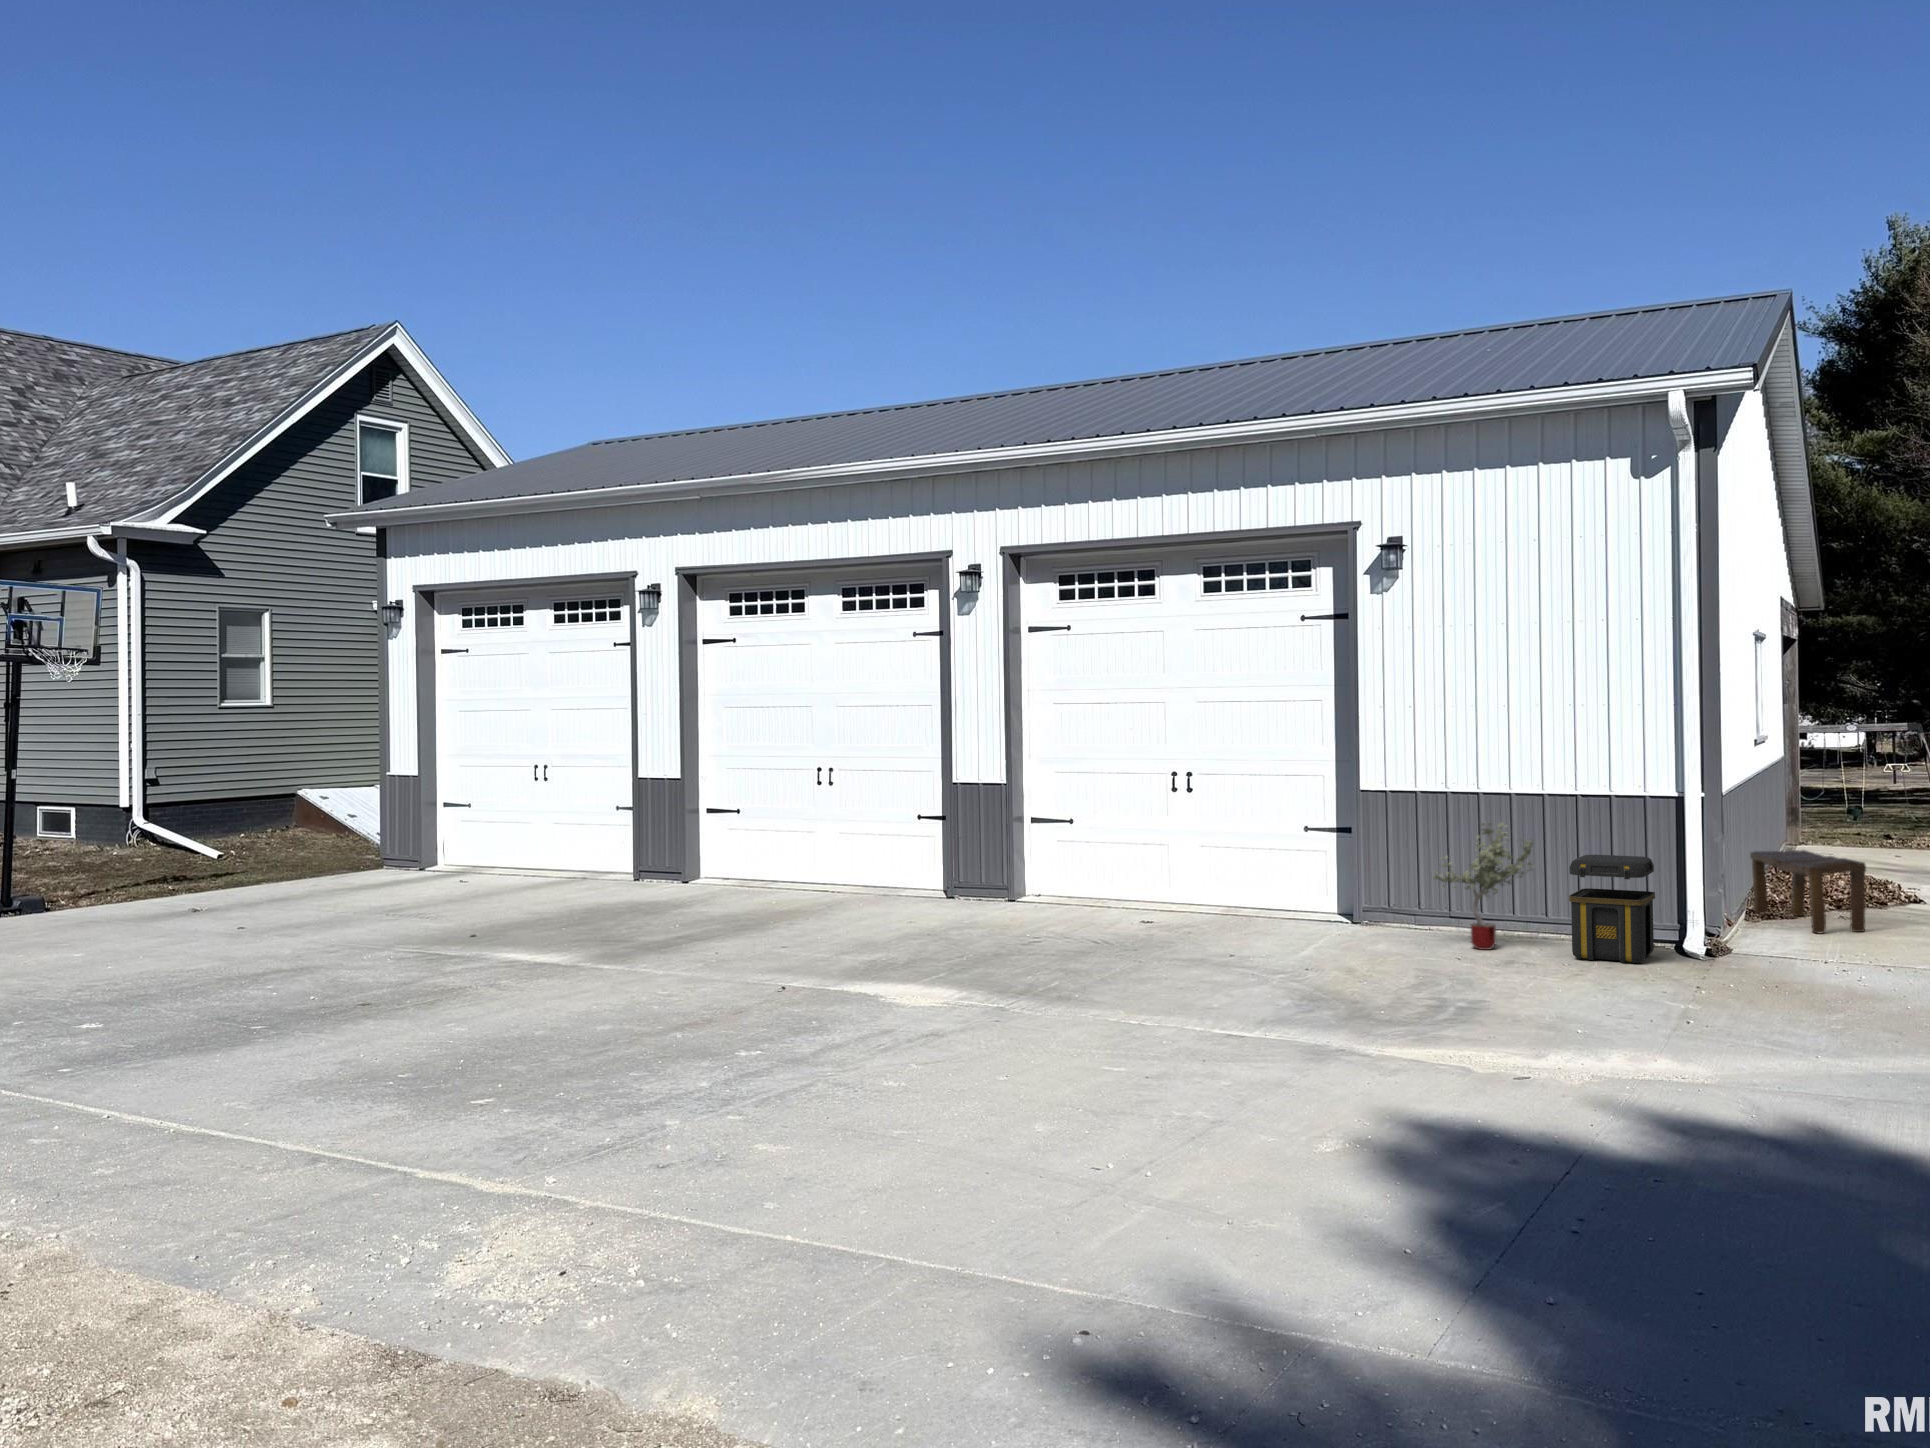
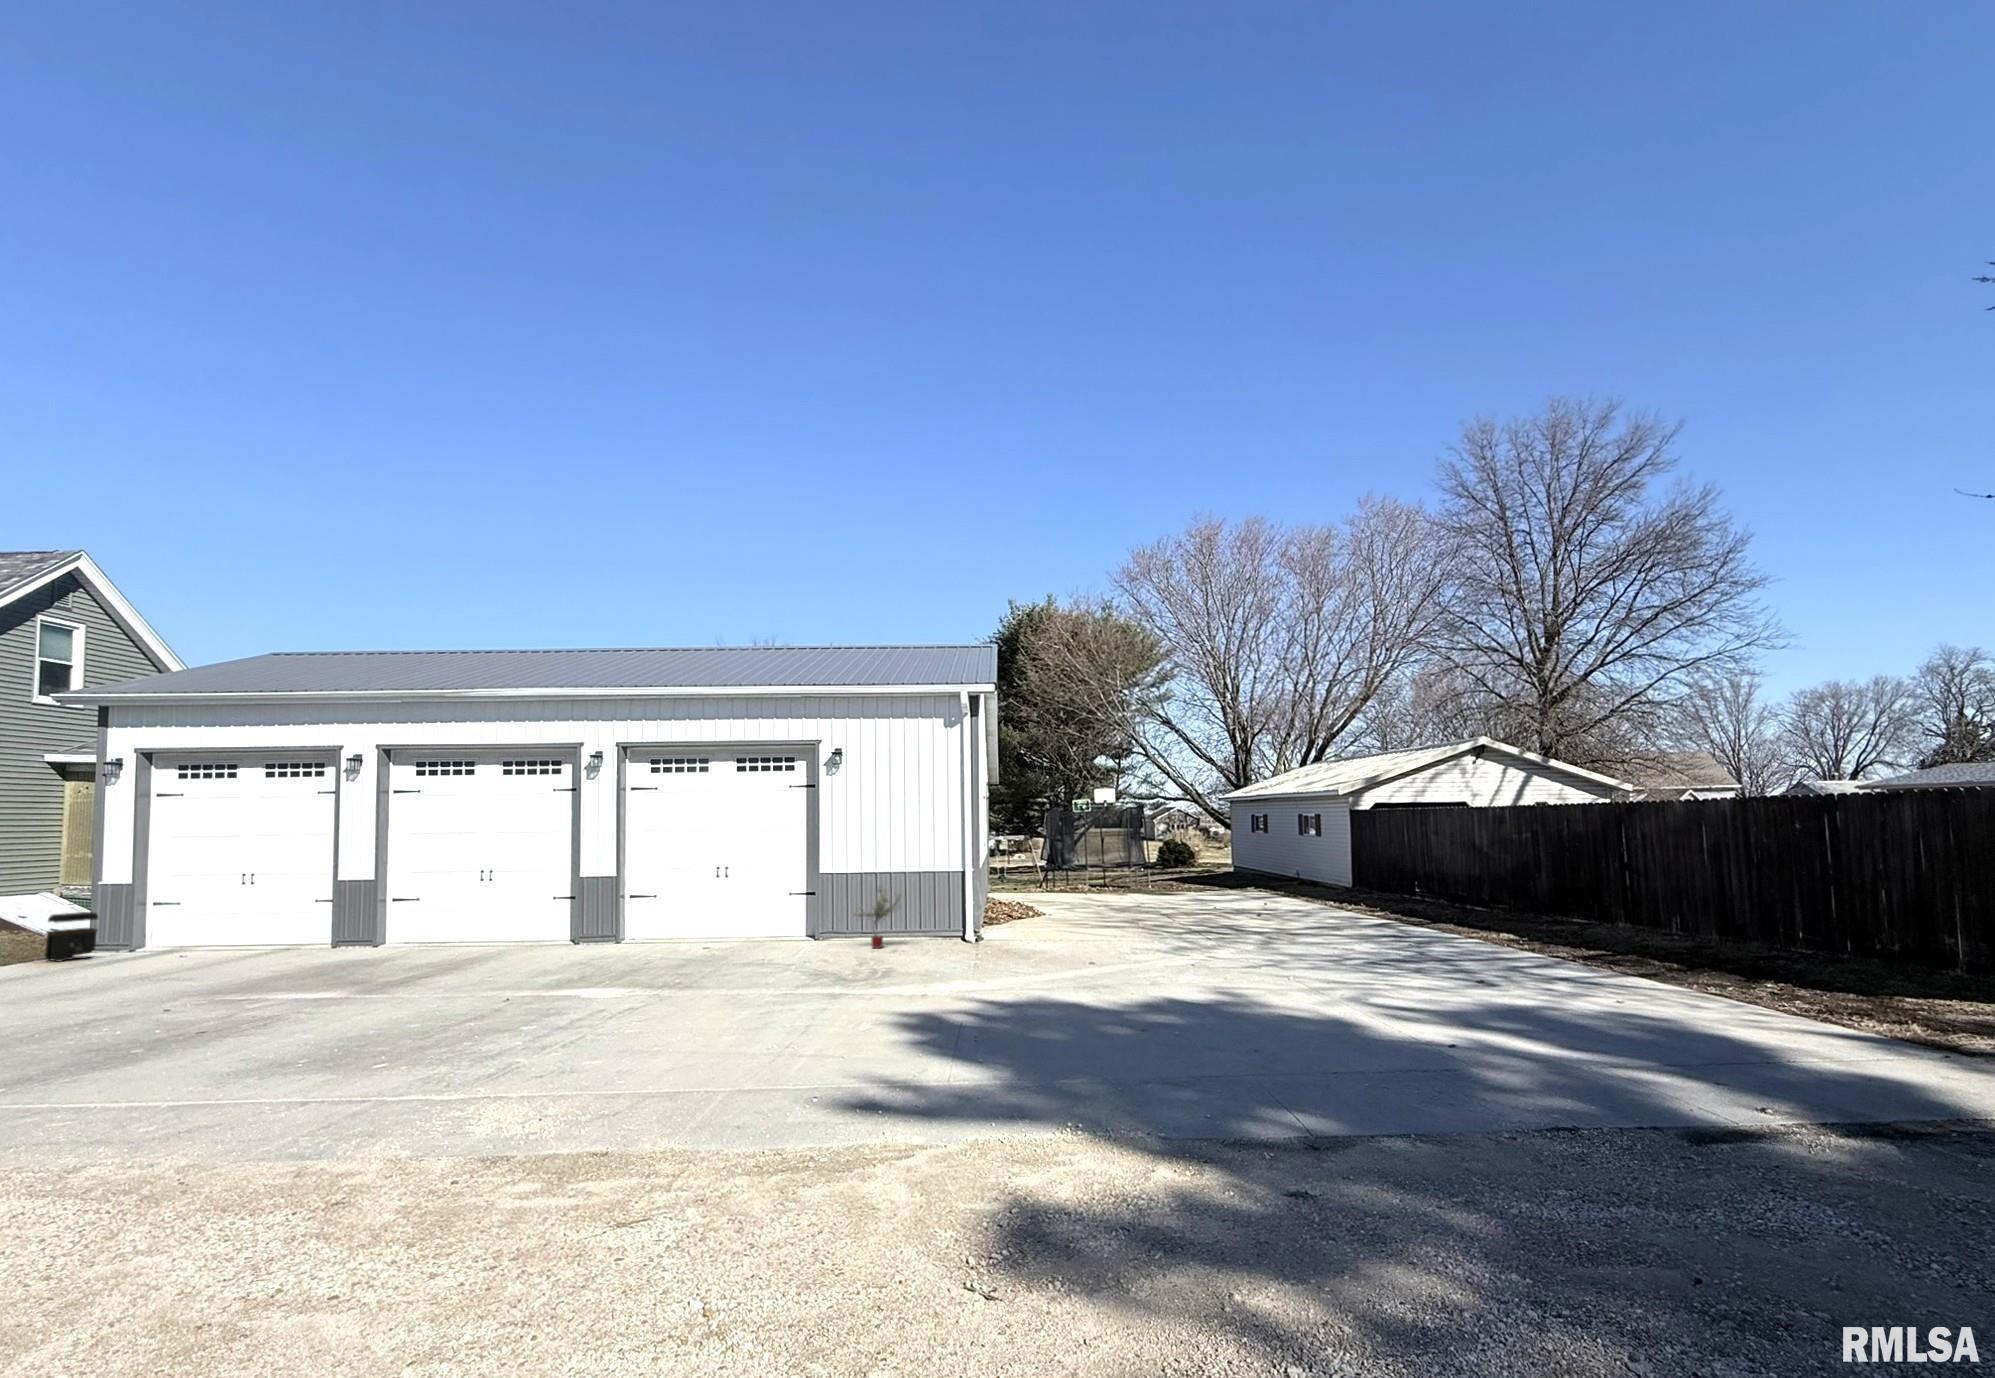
bench: present [1750,850,1866,933] -> none [985,895,1033,932]
toolbox: present [1569,855,1655,963] -> present [45,912,98,962]

